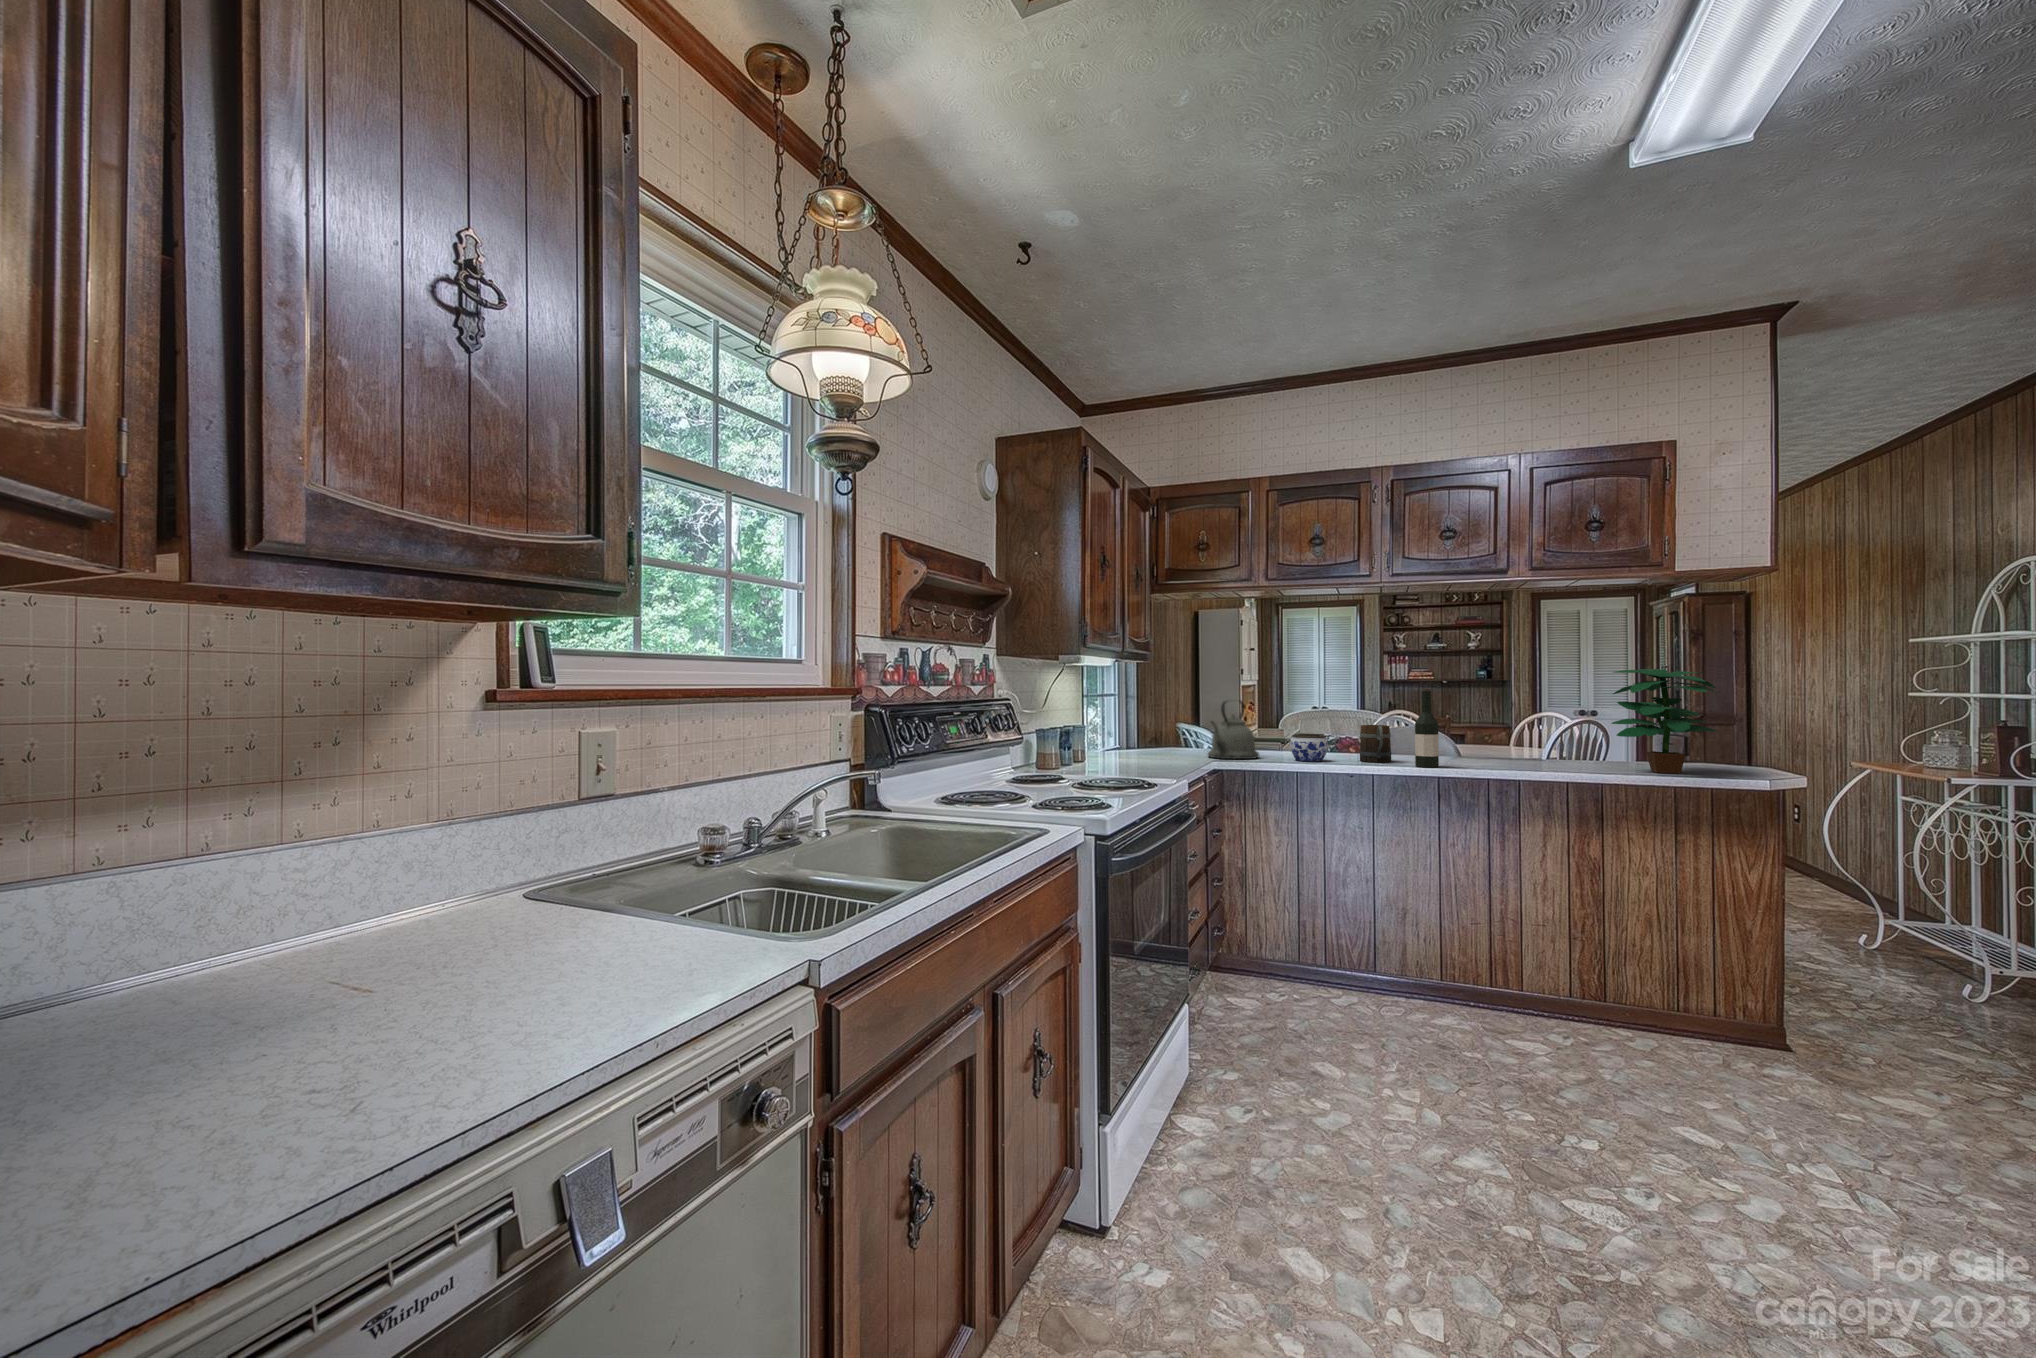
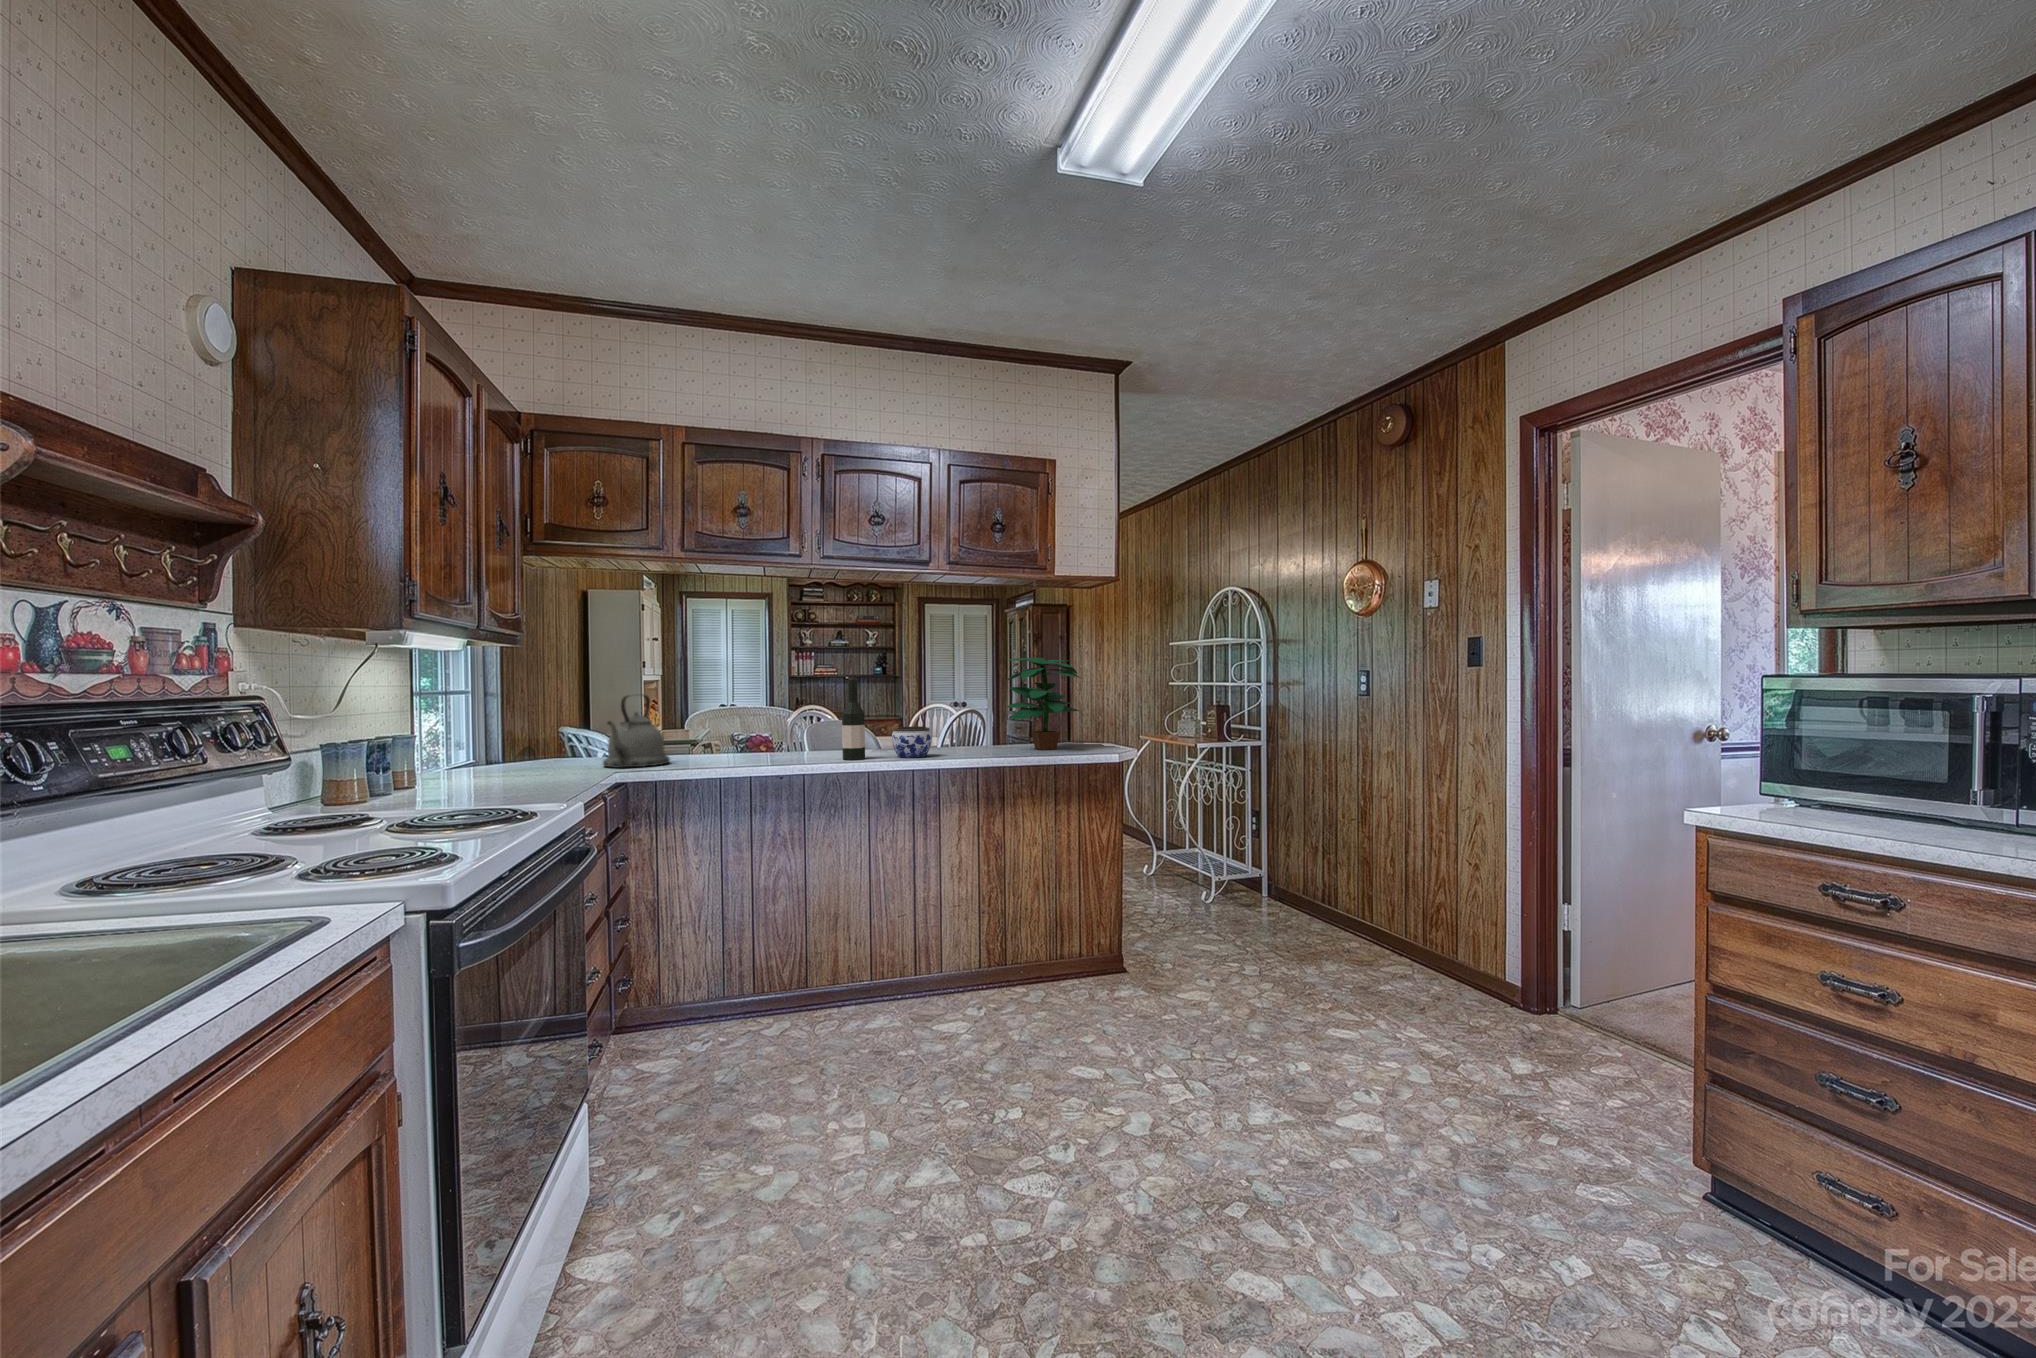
mug: present [1360,725,1391,762] -> none [785,718,817,759]
jar: present [1290,733,1328,762] -> present [892,726,932,758]

